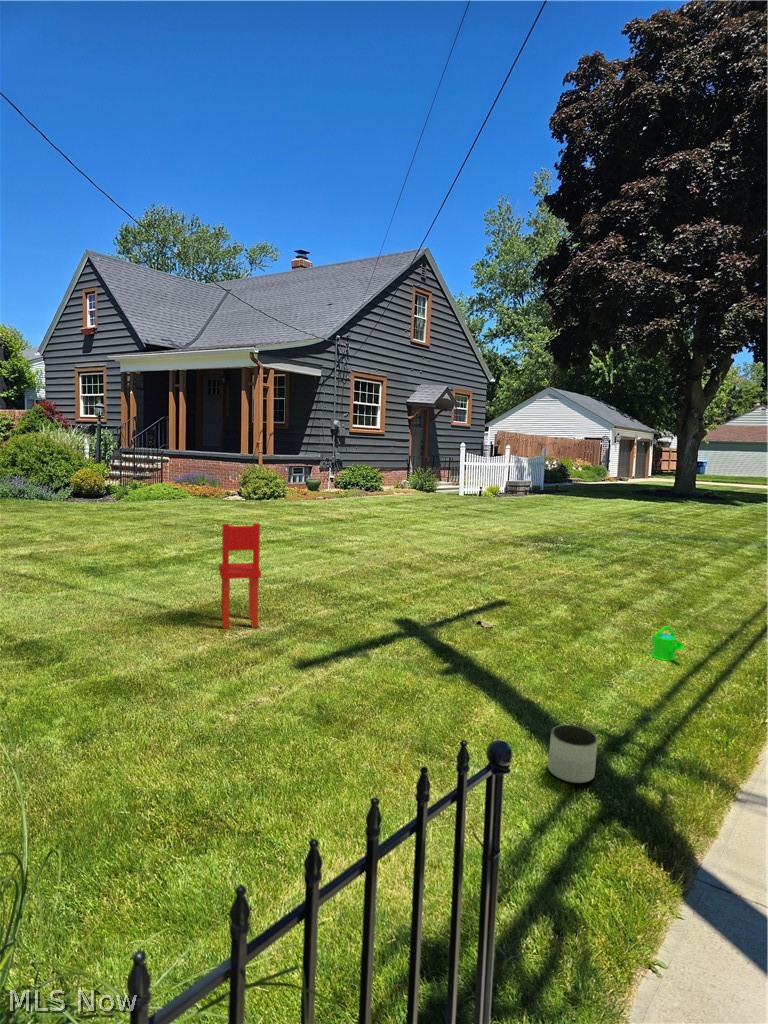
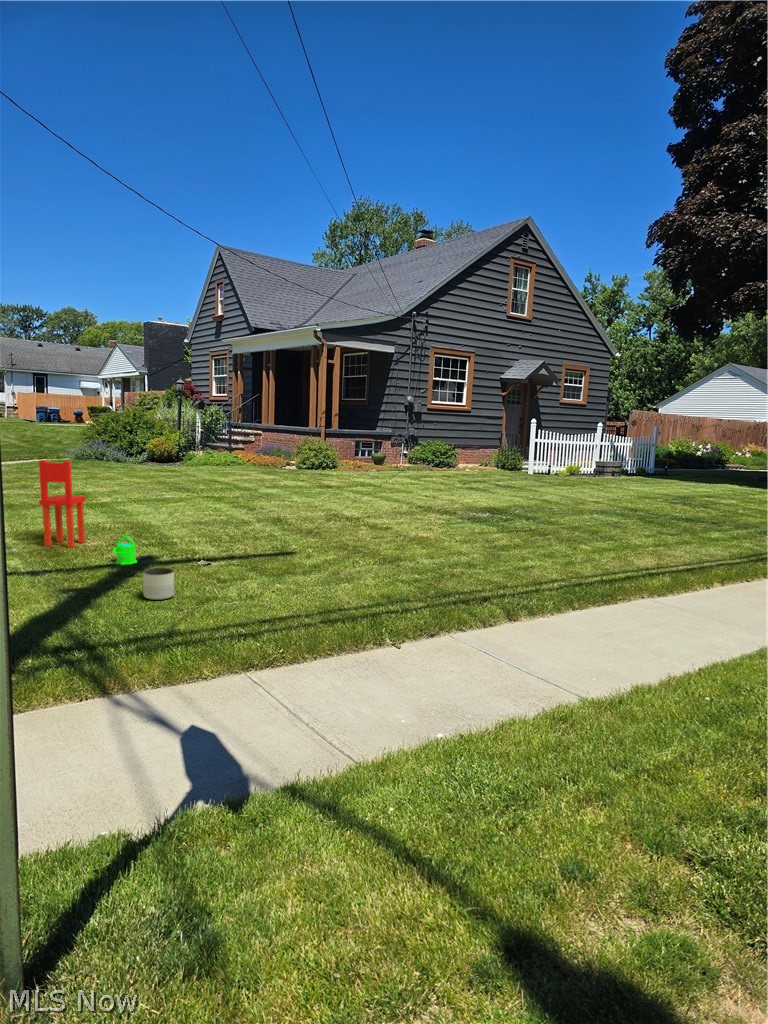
watering can: present [650,626,684,661] -> present [113,535,137,564]
planter: present [548,725,598,783] -> present [143,568,174,600]

